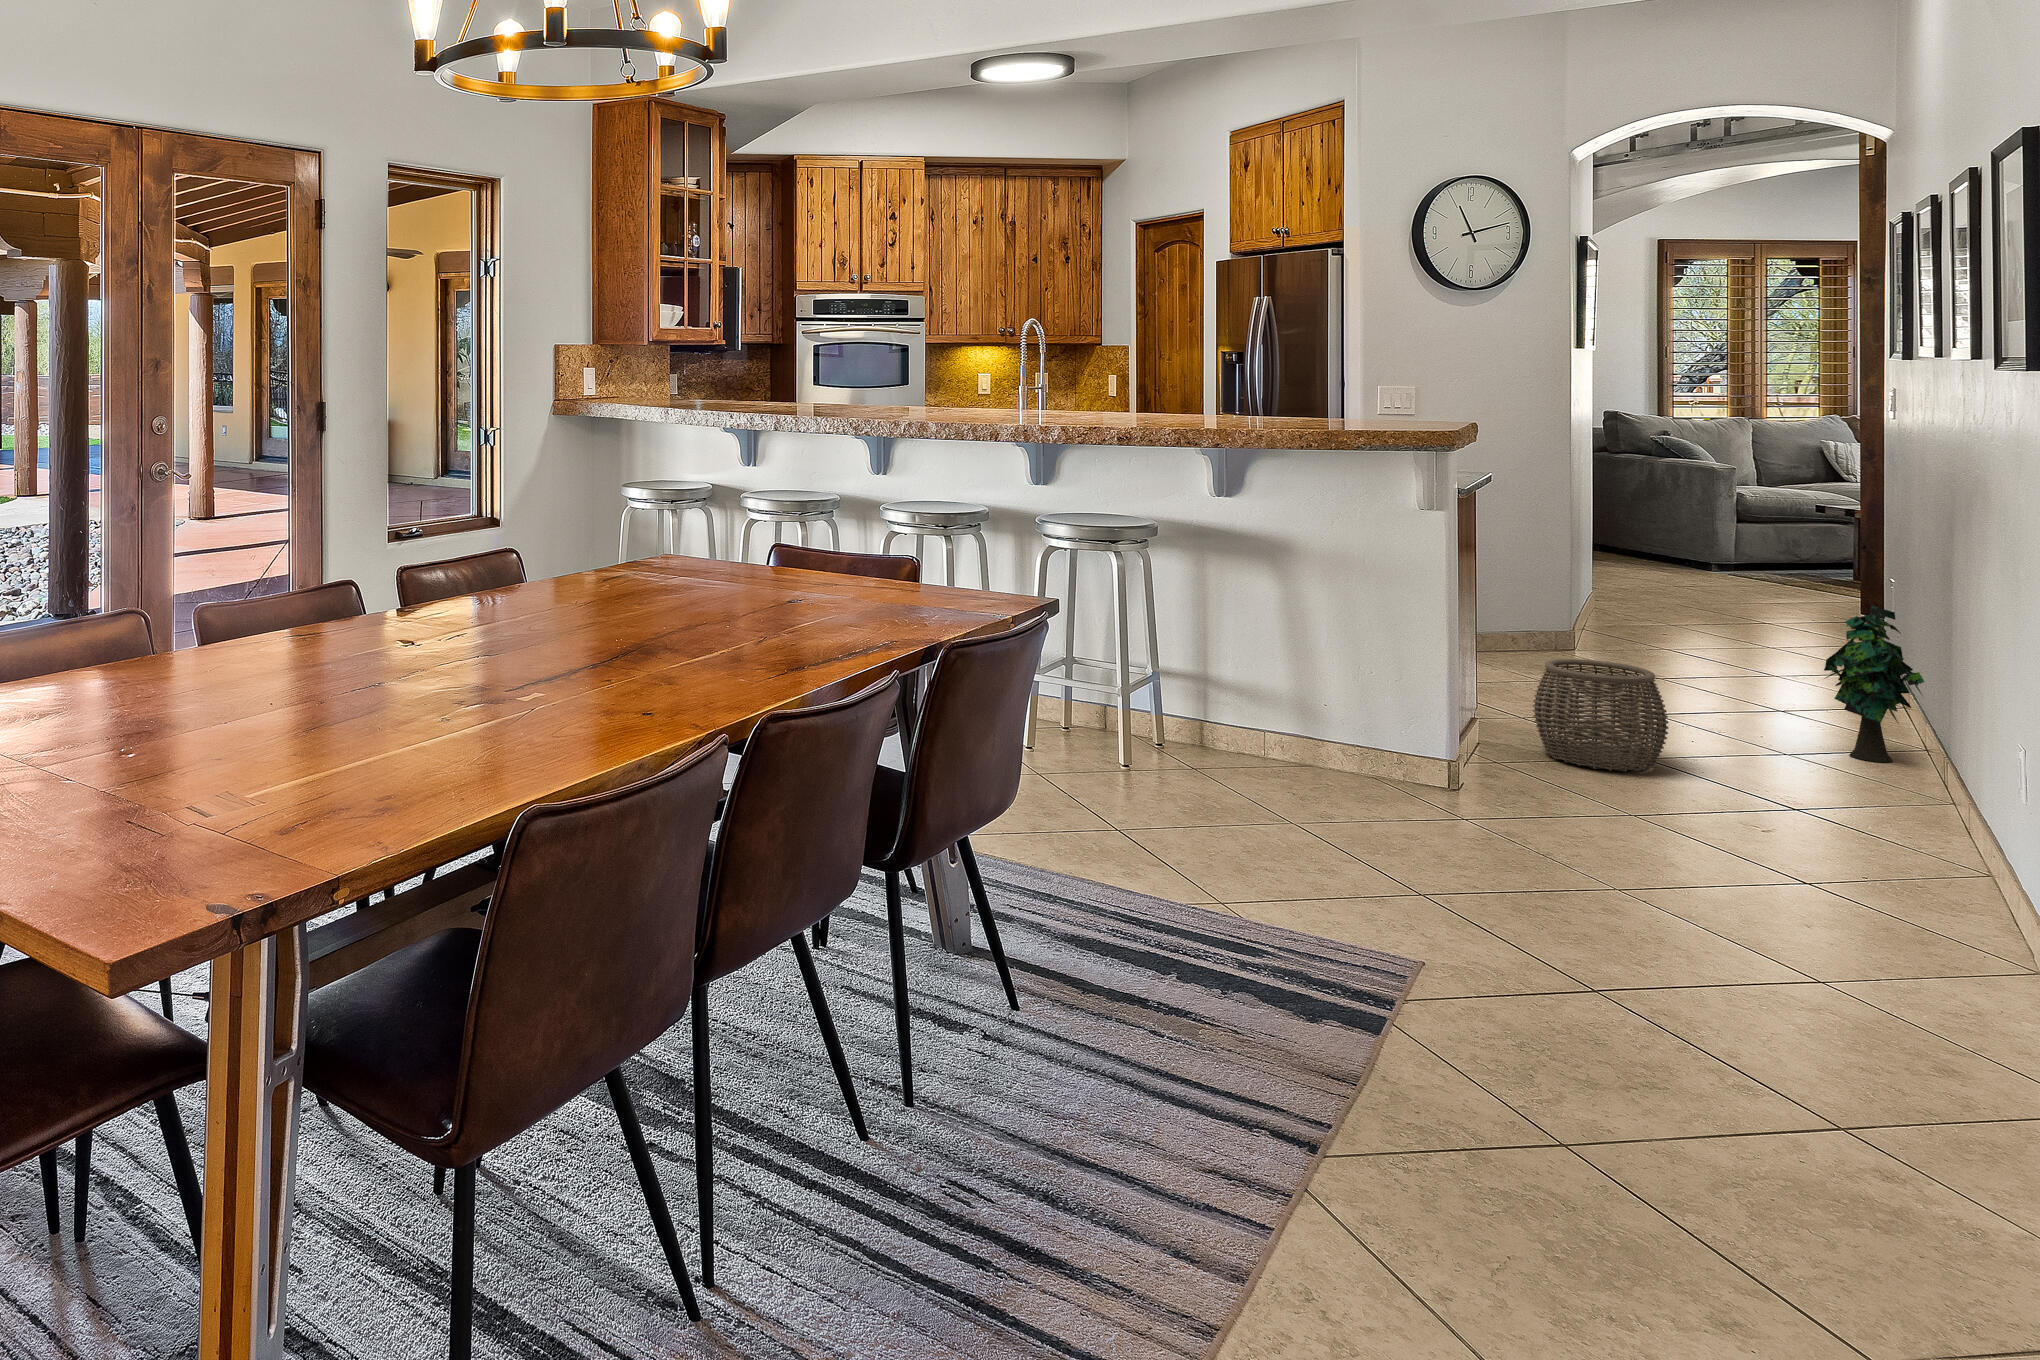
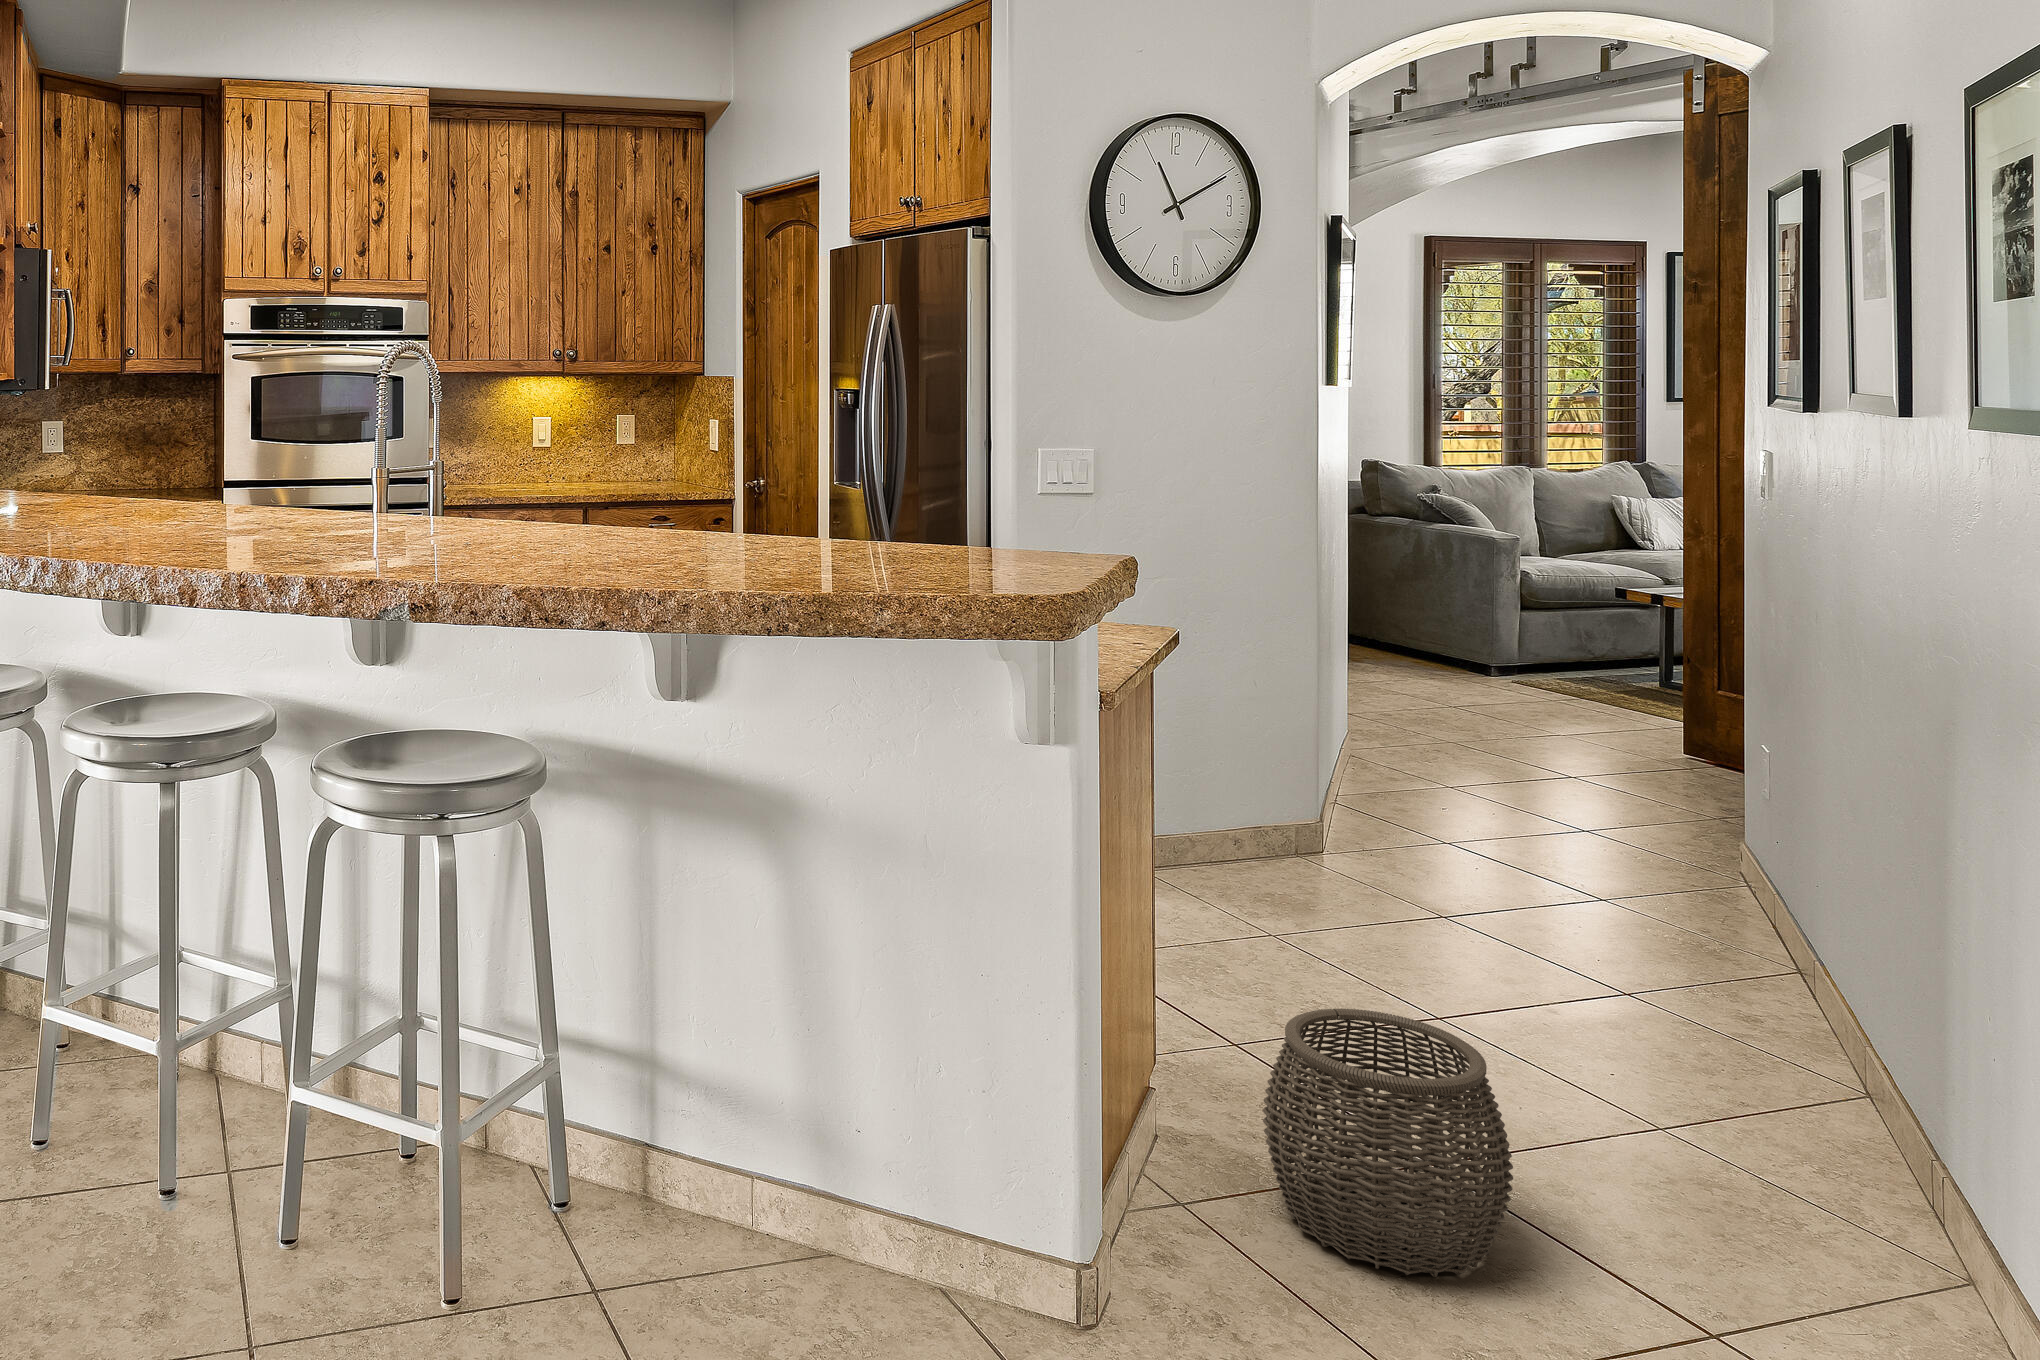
decorative plant: present [1824,606,1924,762] -> none [1756,893,1953,1193]

